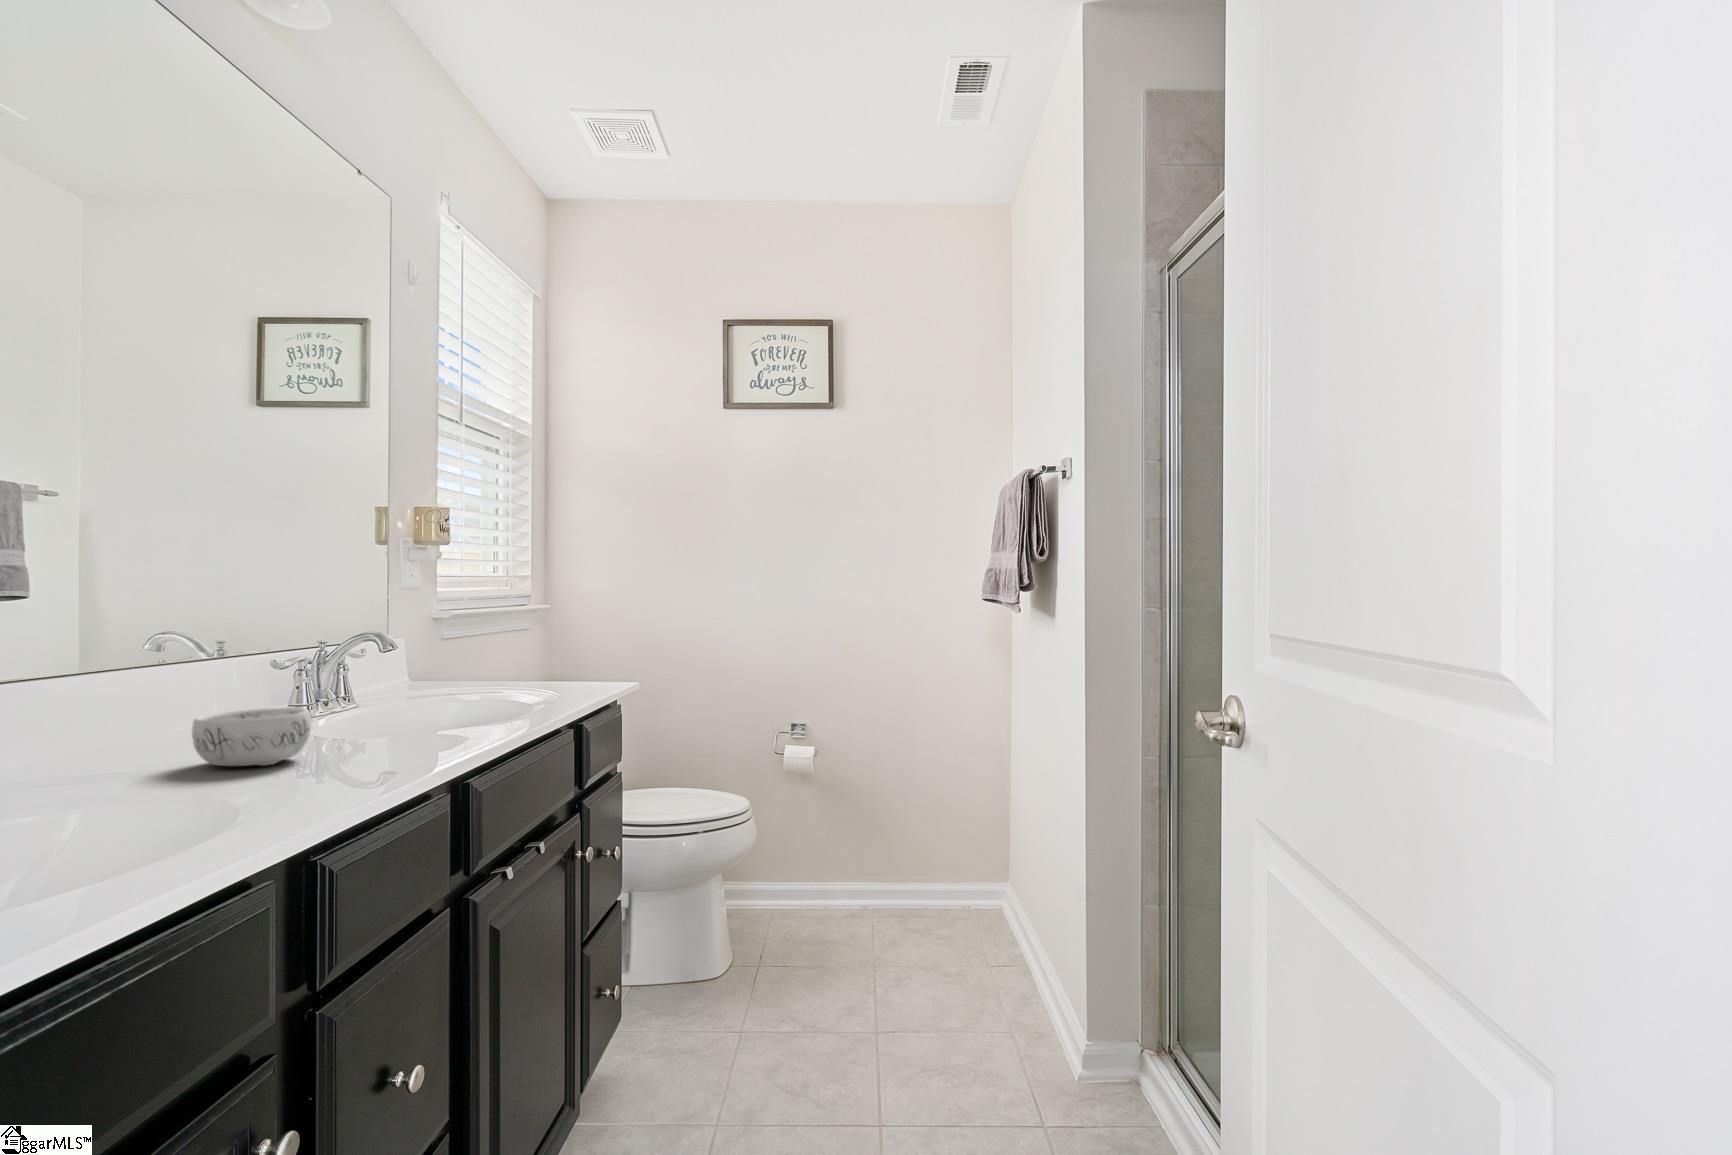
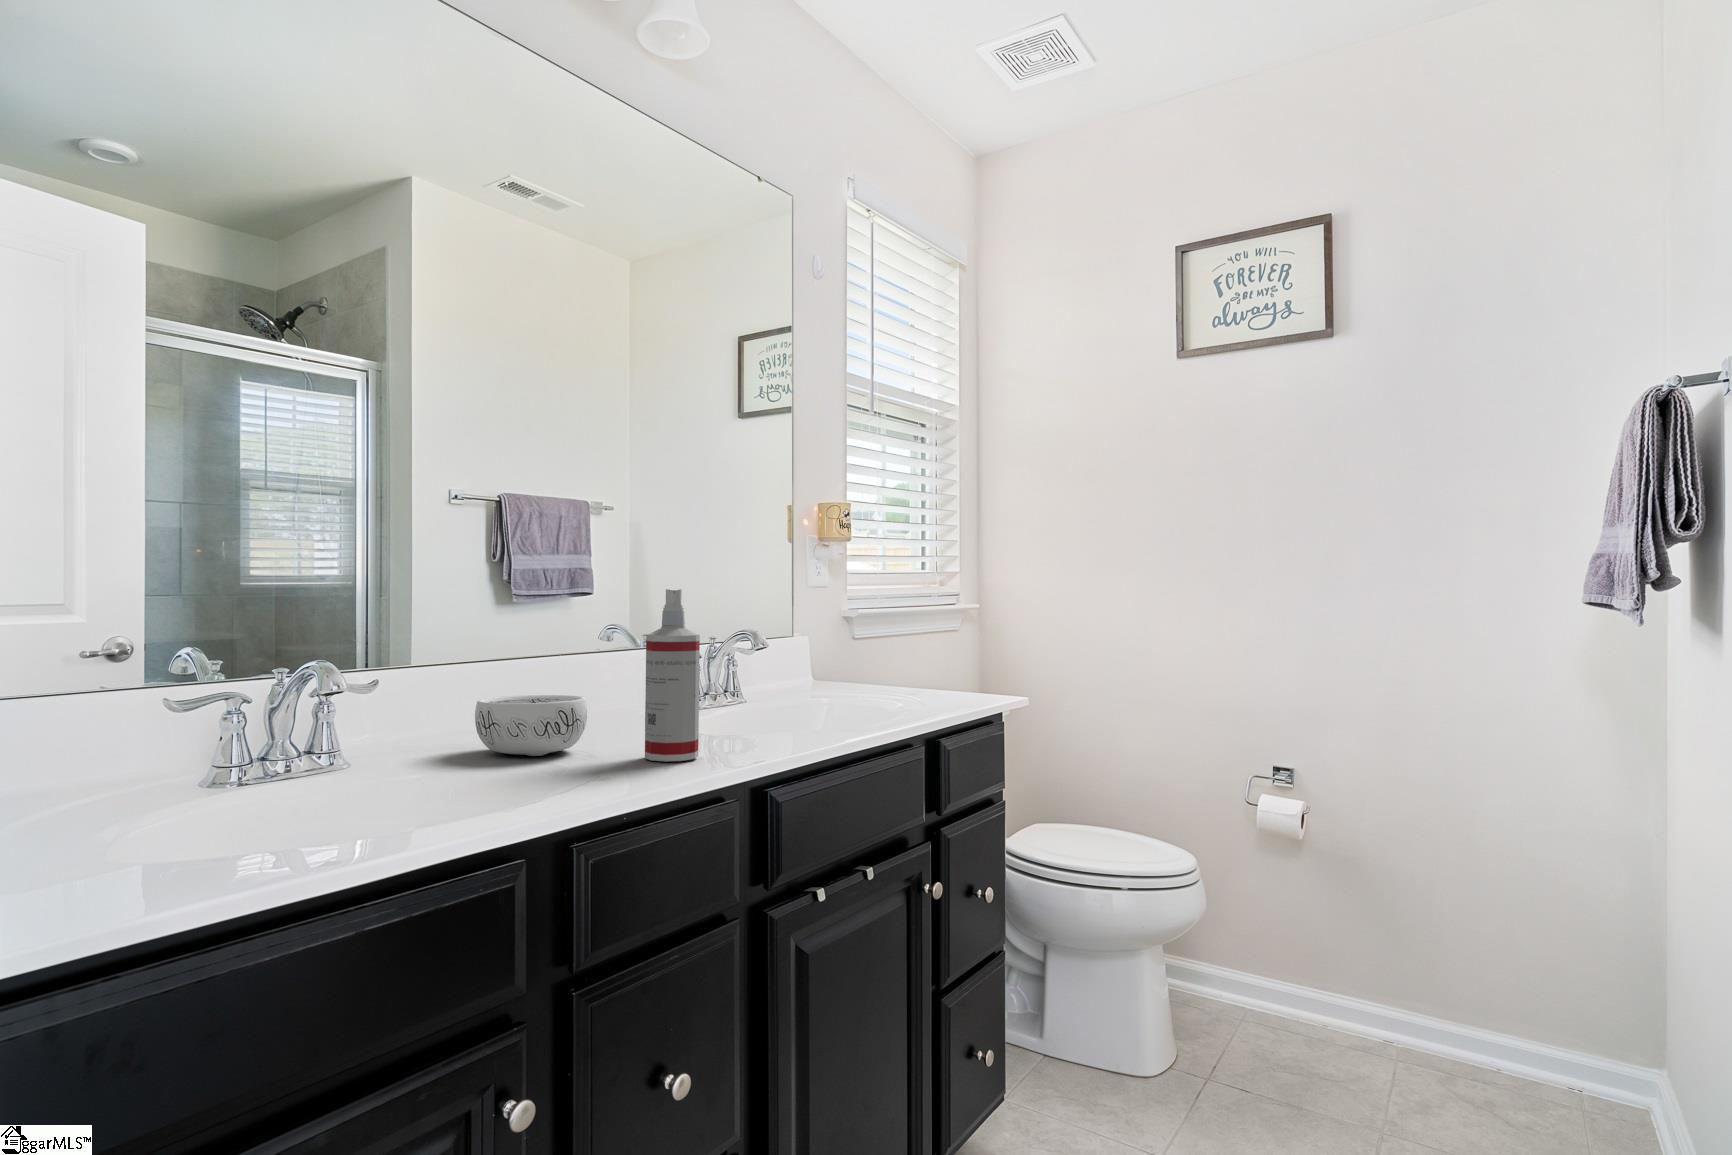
spray bottle: none [377,610,427,758] -> present [645,589,700,761]

